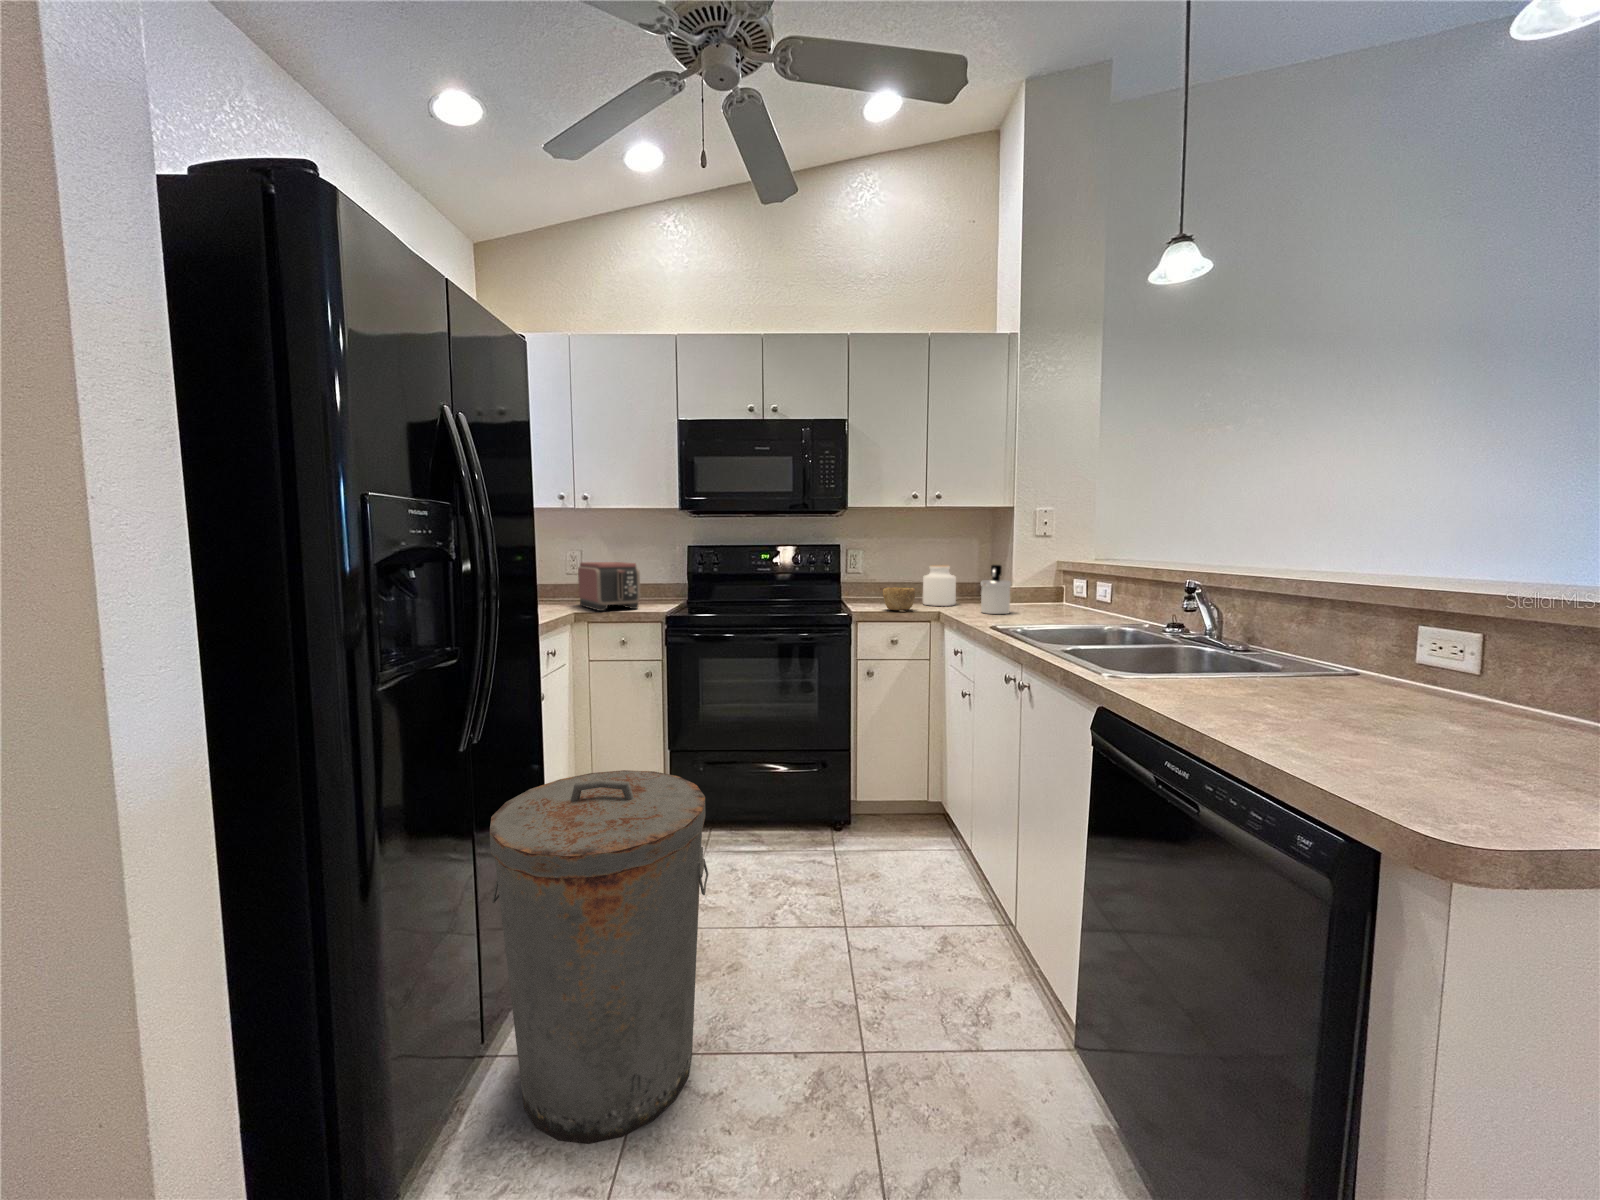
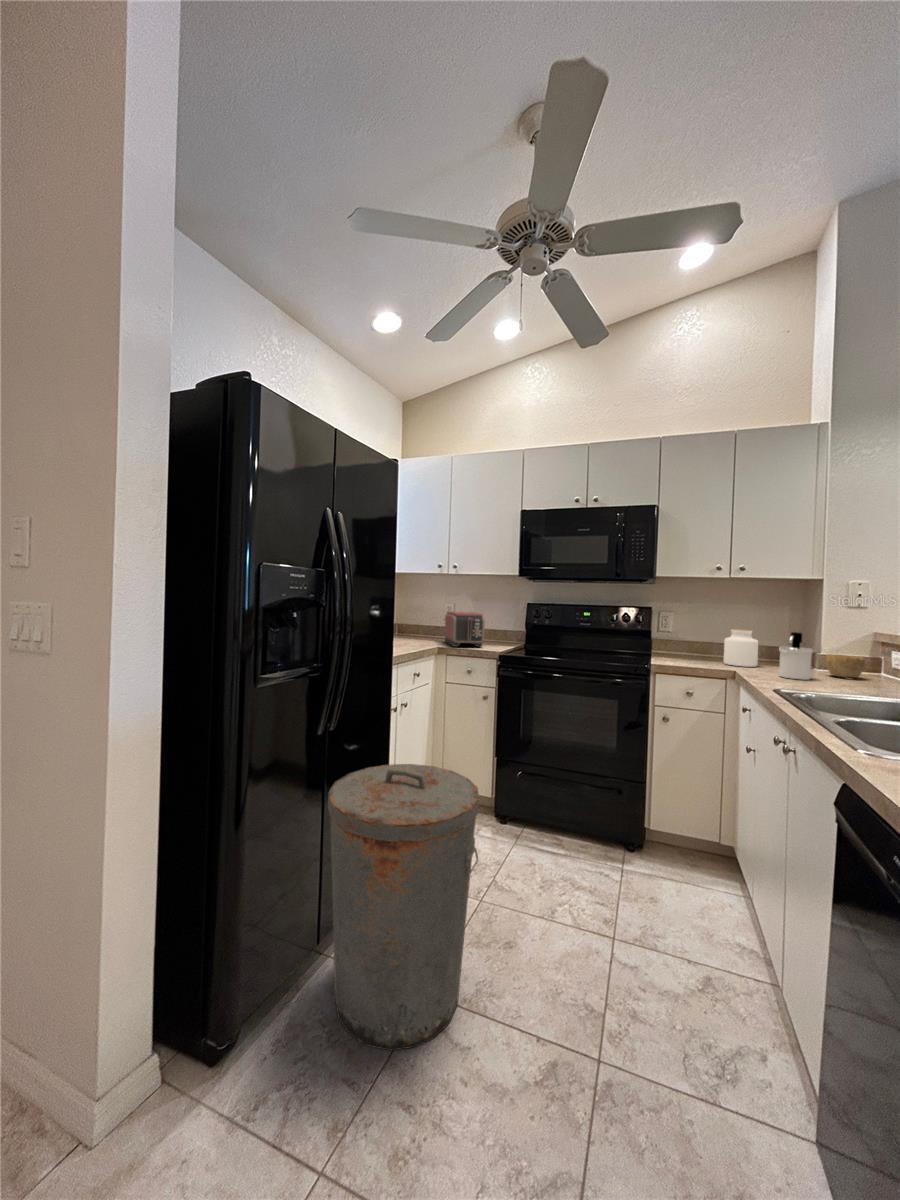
bowl: present [883,587,915,610] -> present [825,654,865,677]

